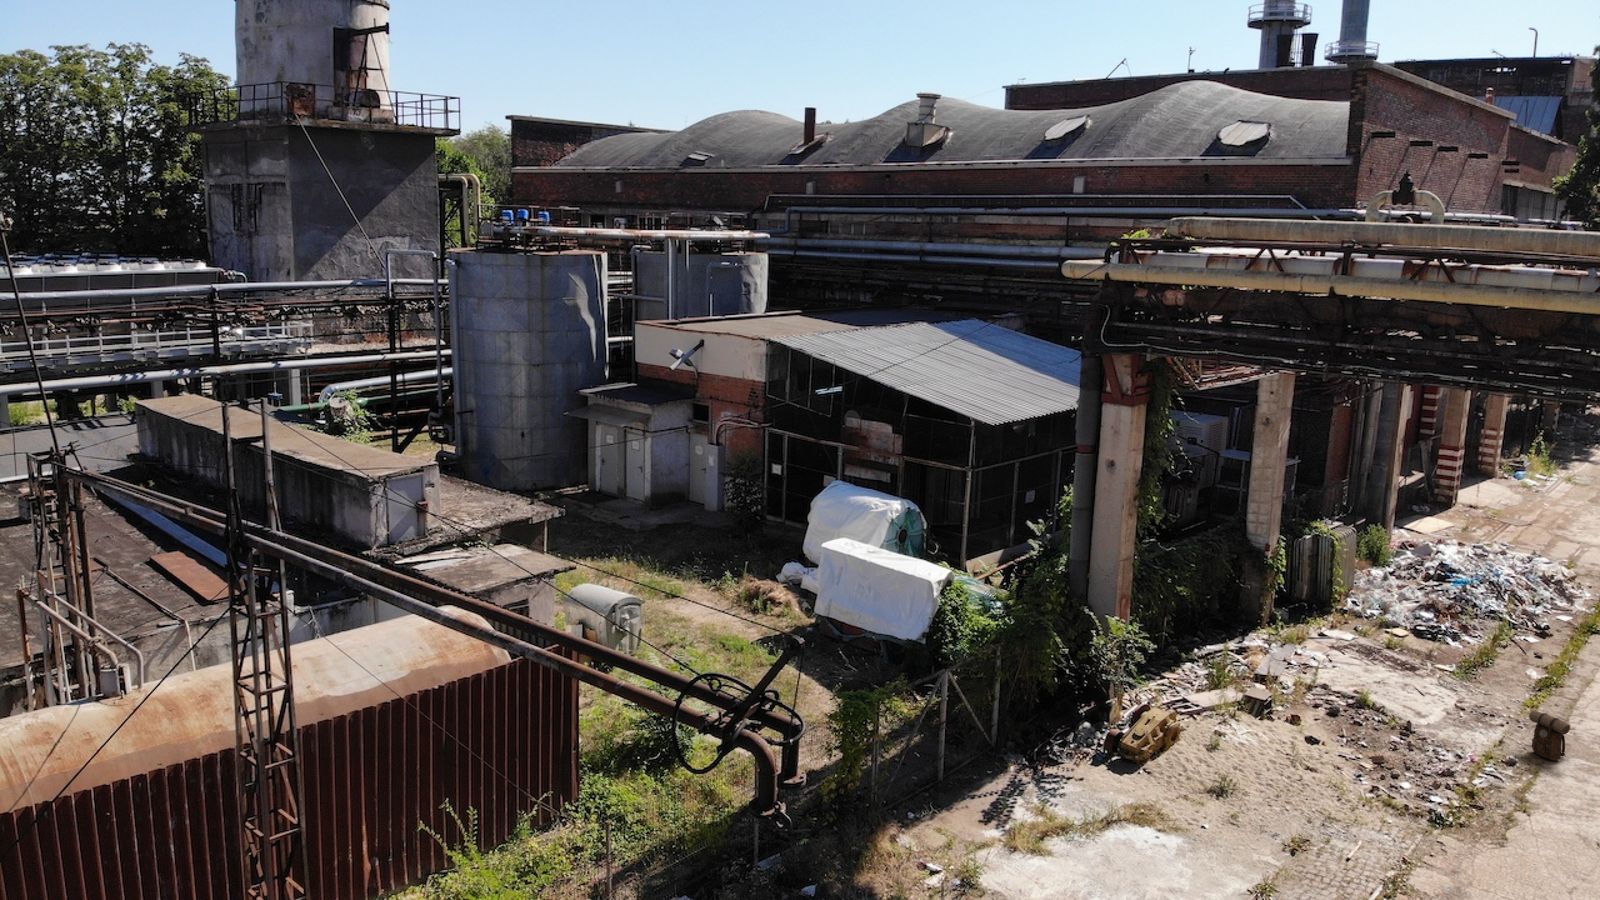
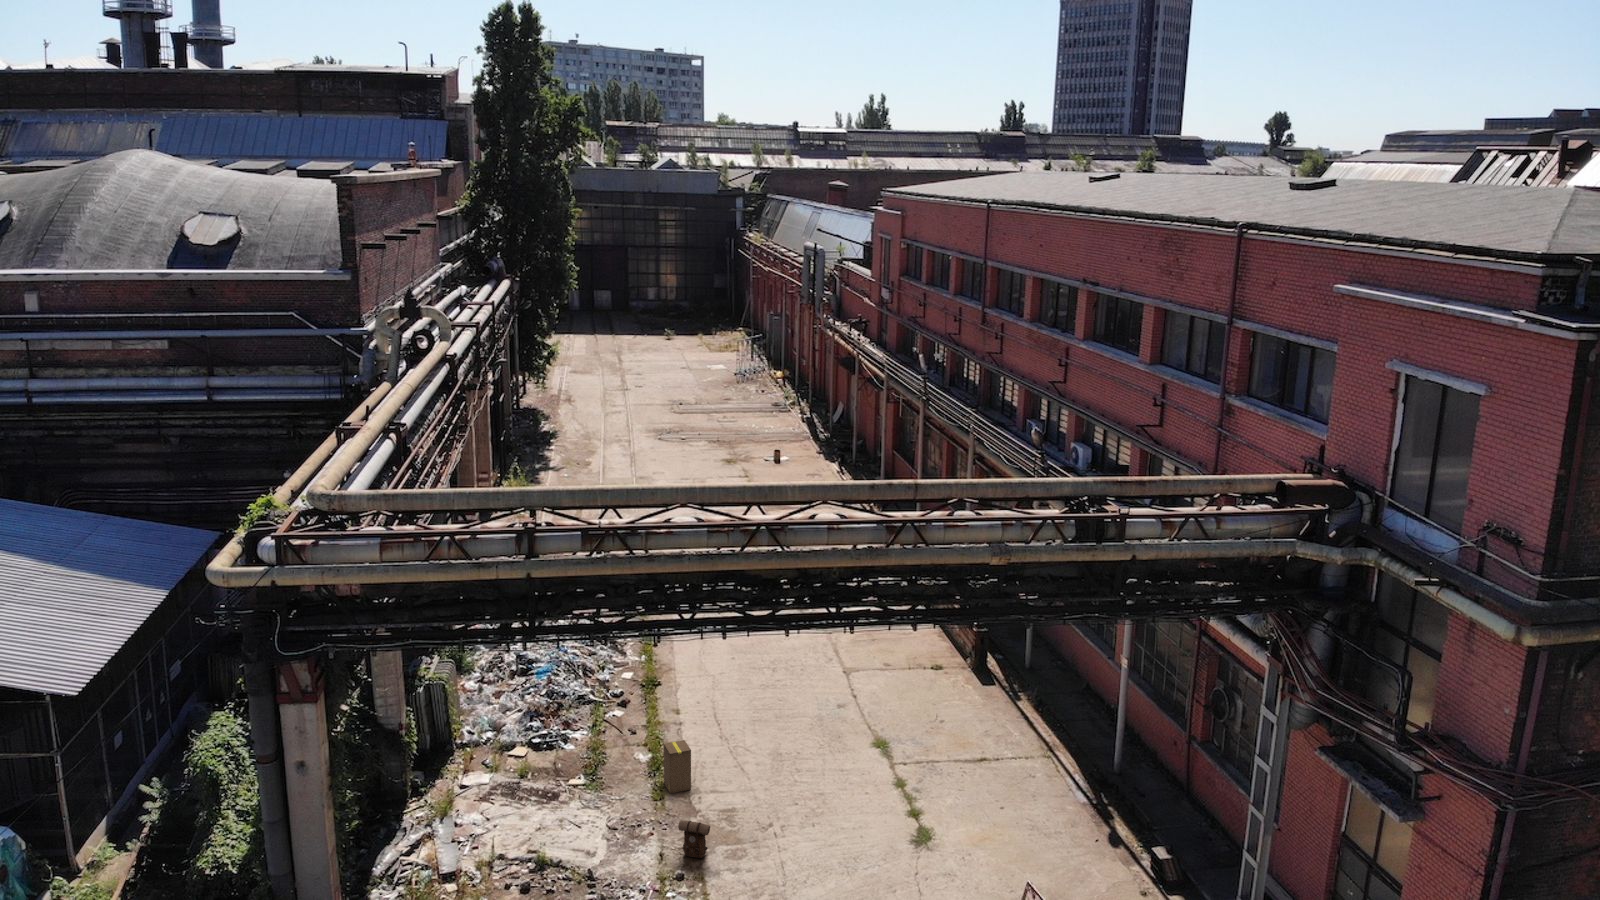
cardboard box: none [1550,654,1589,715] -> present [664,740,691,793]

